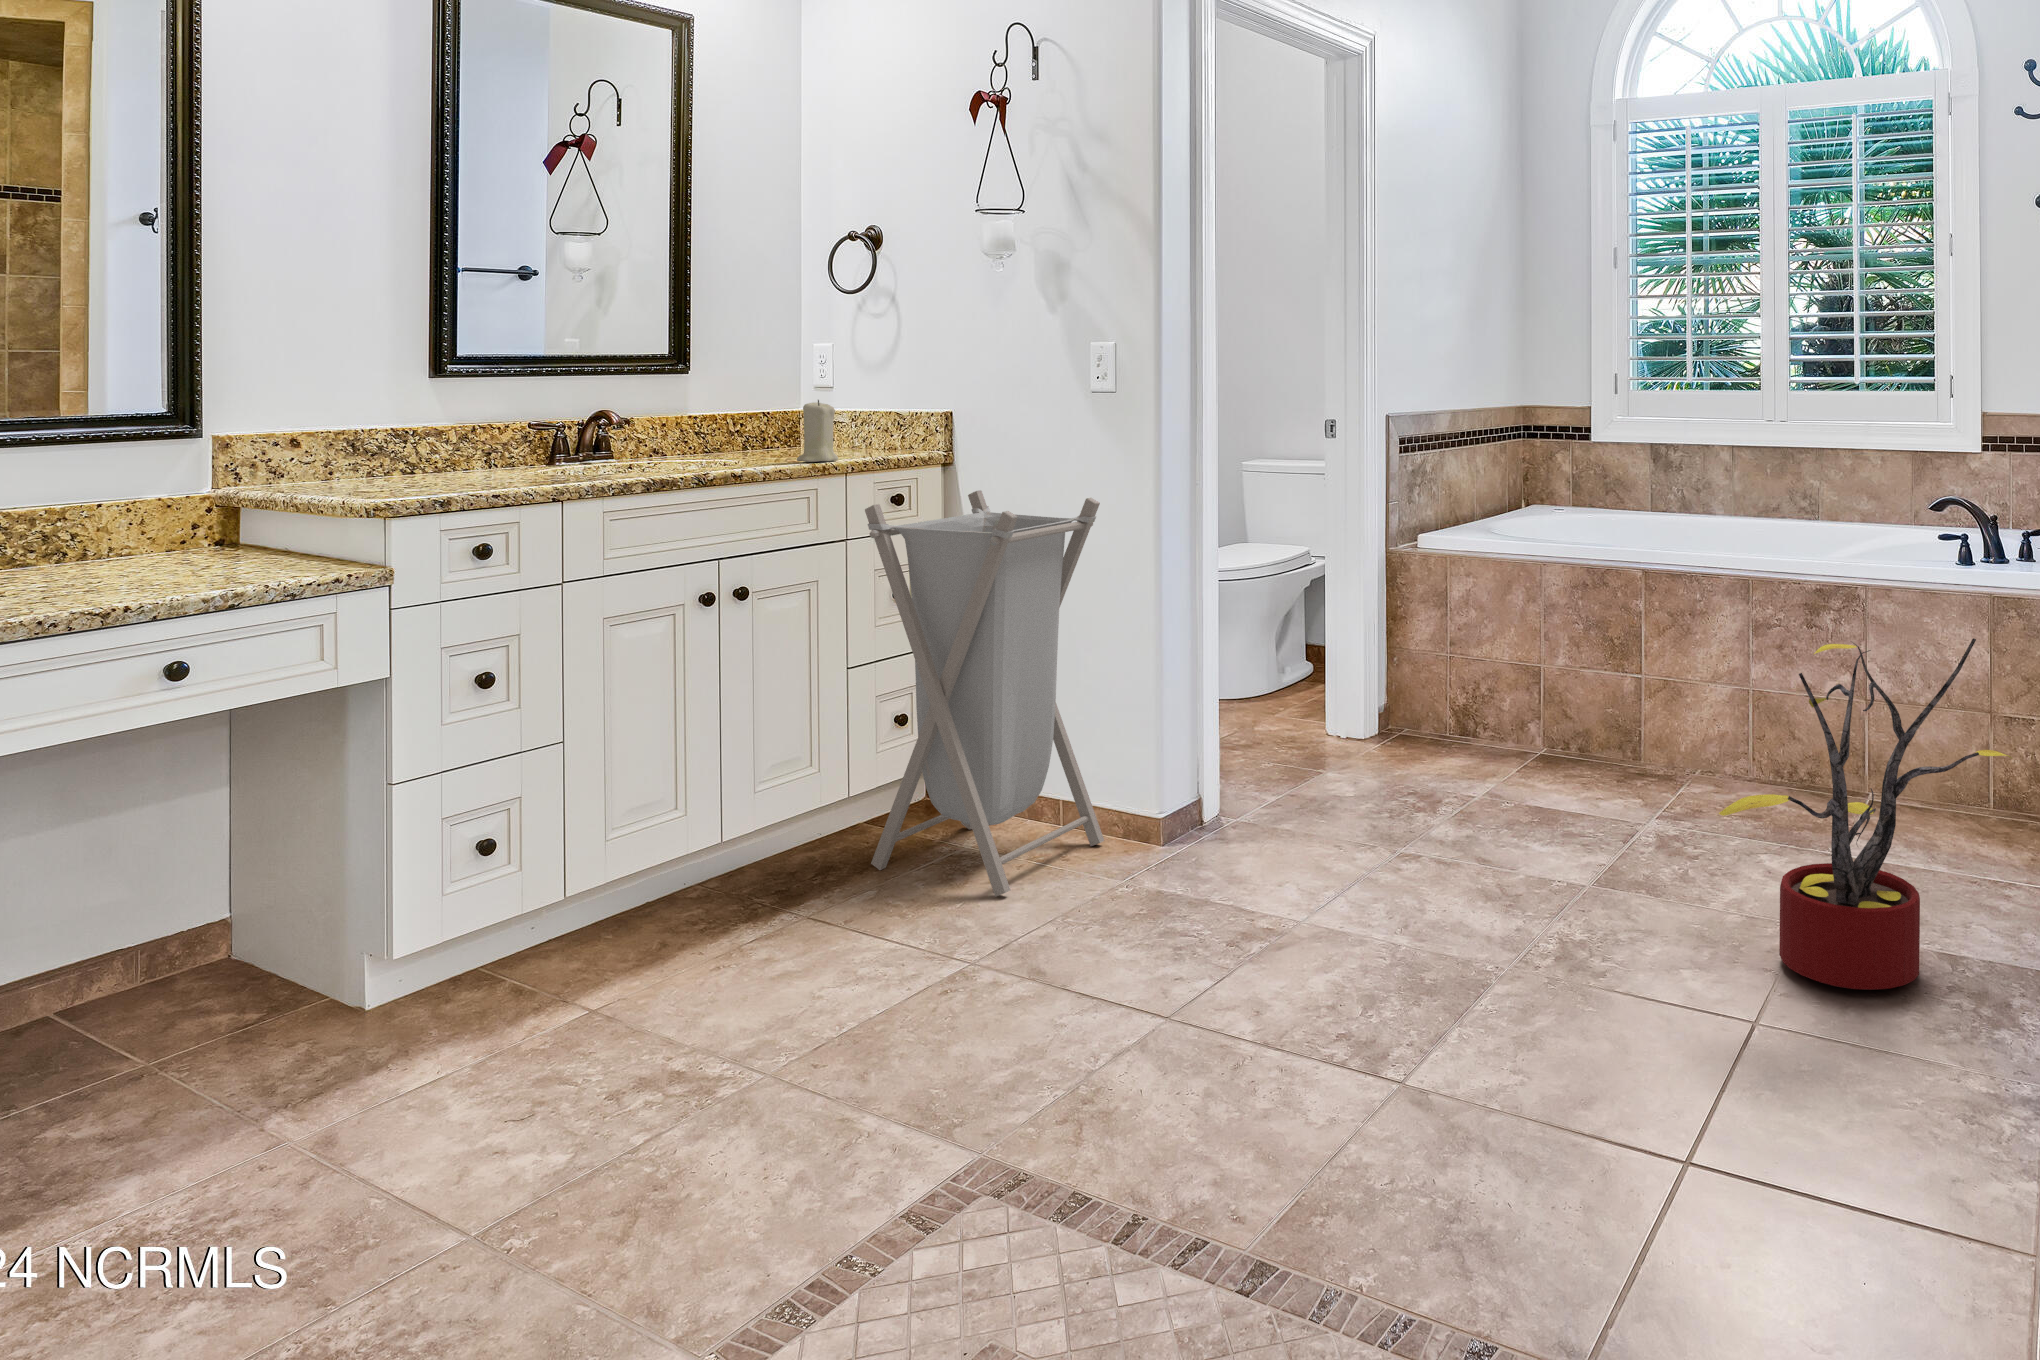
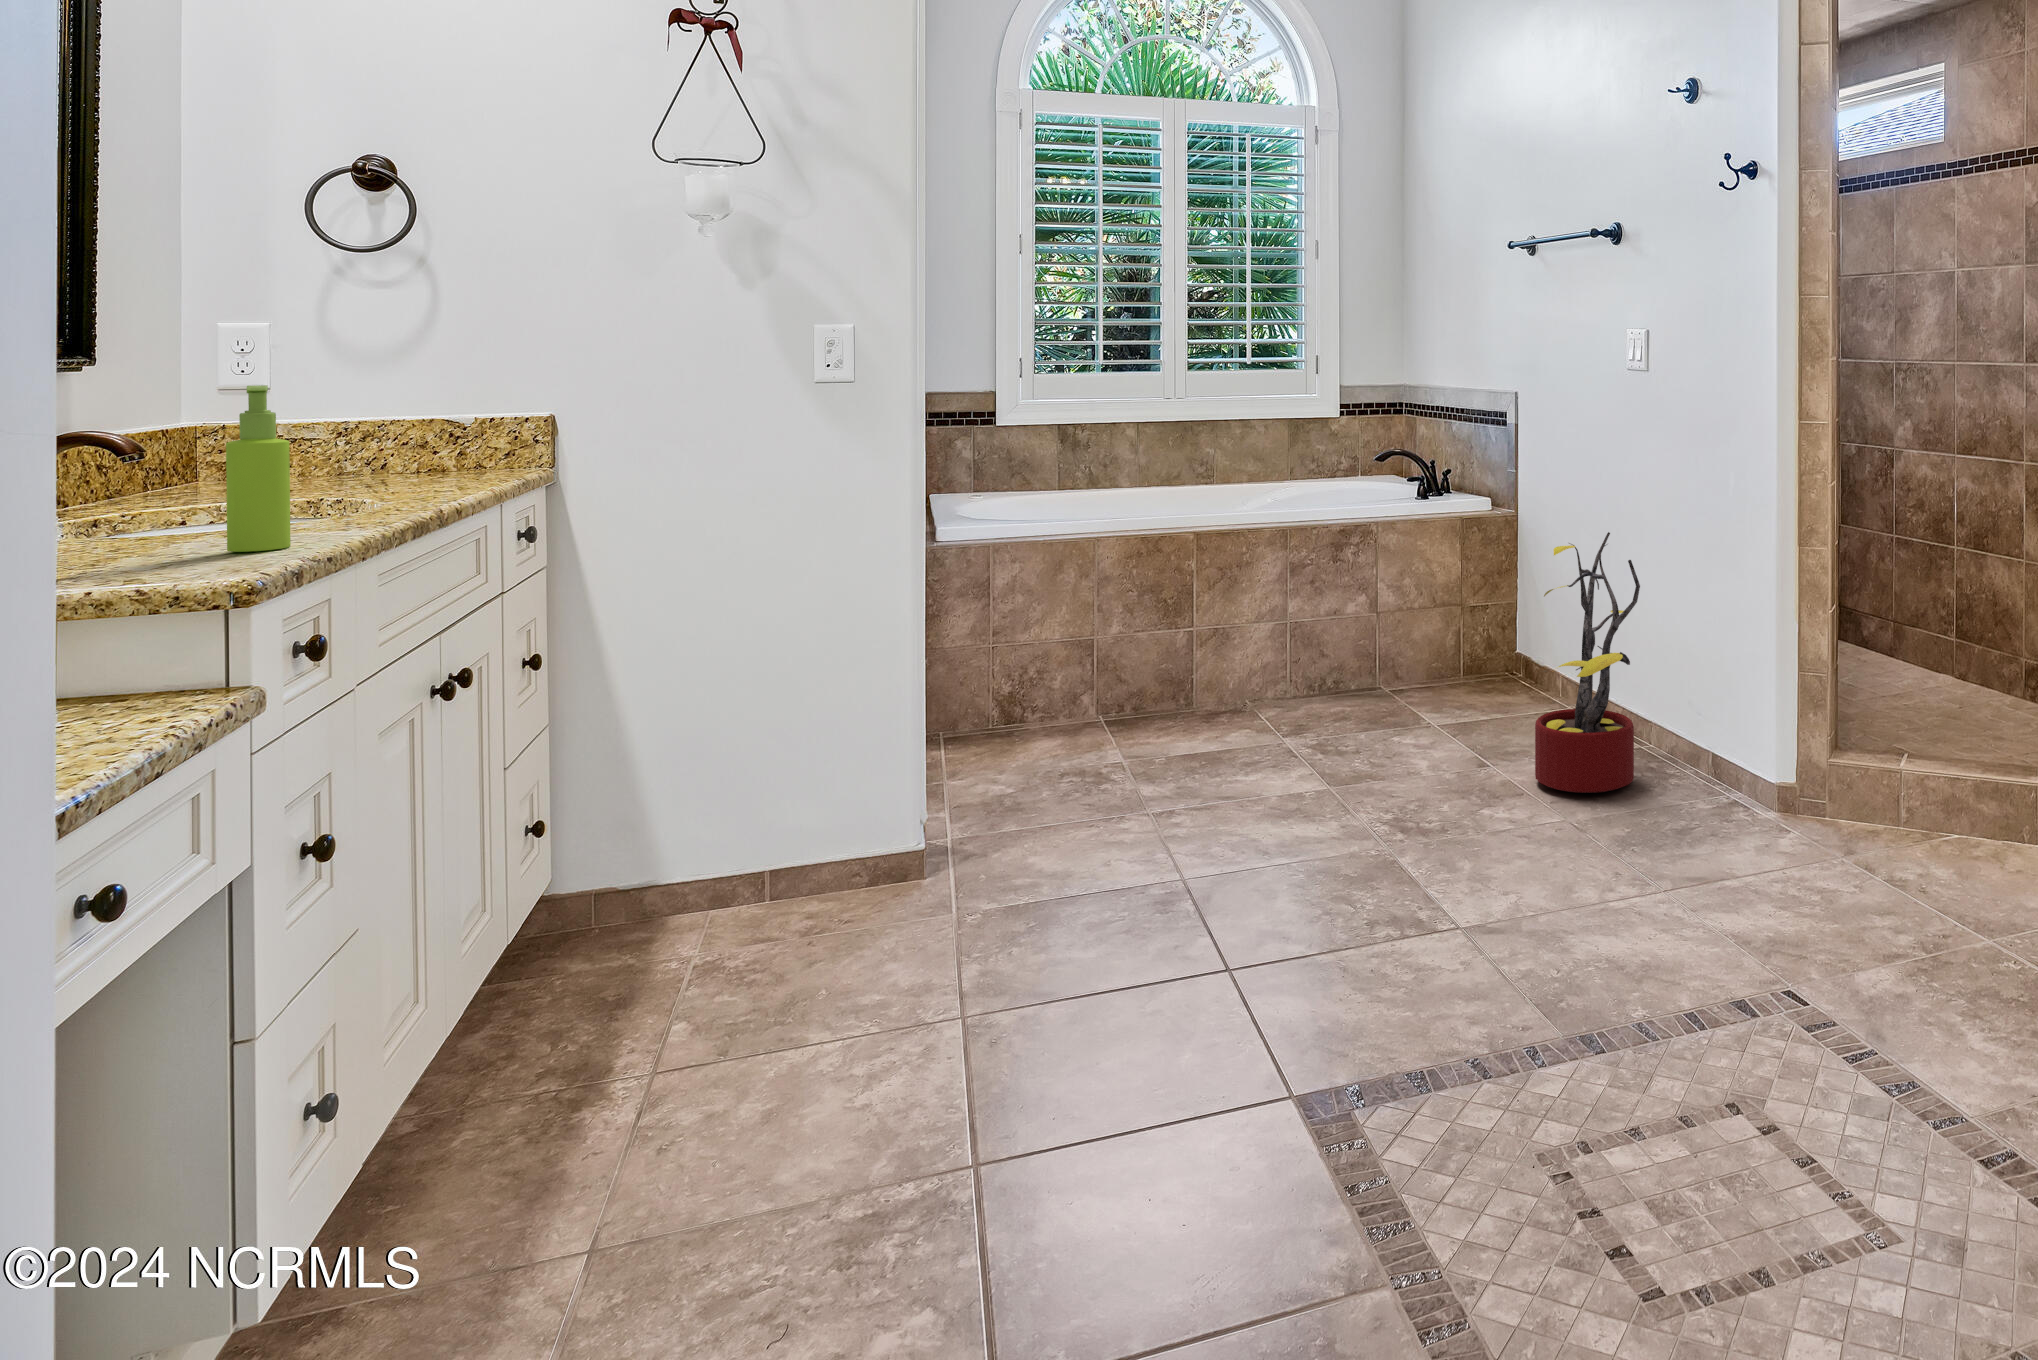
soap dispenser: none [540,390,575,492] -> present [226,385,291,552]
candle: present [797,400,838,462] -> none [323,402,393,494]
laundry hamper: present [865,490,1104,897] -> none [621,501,875,1012]

